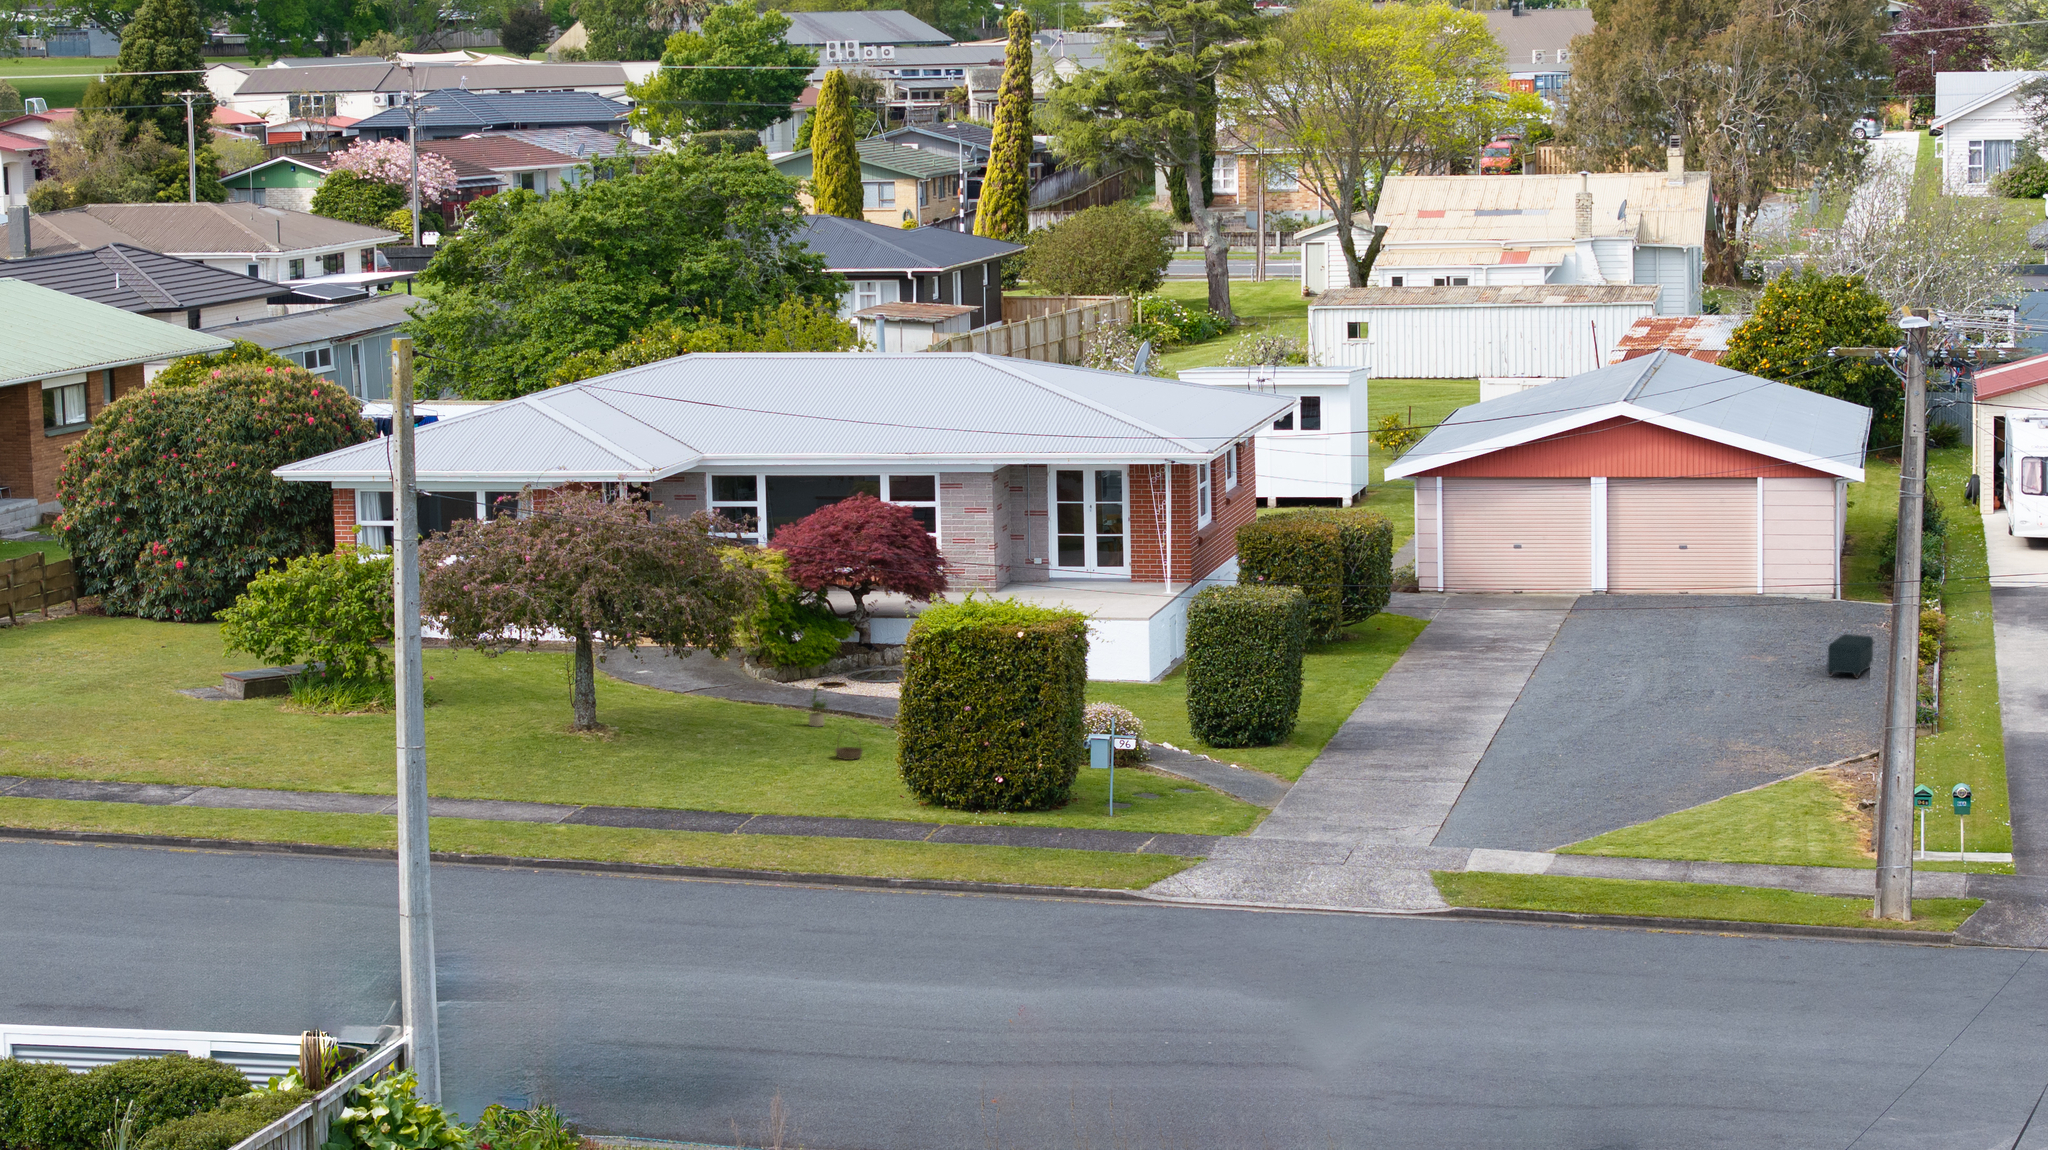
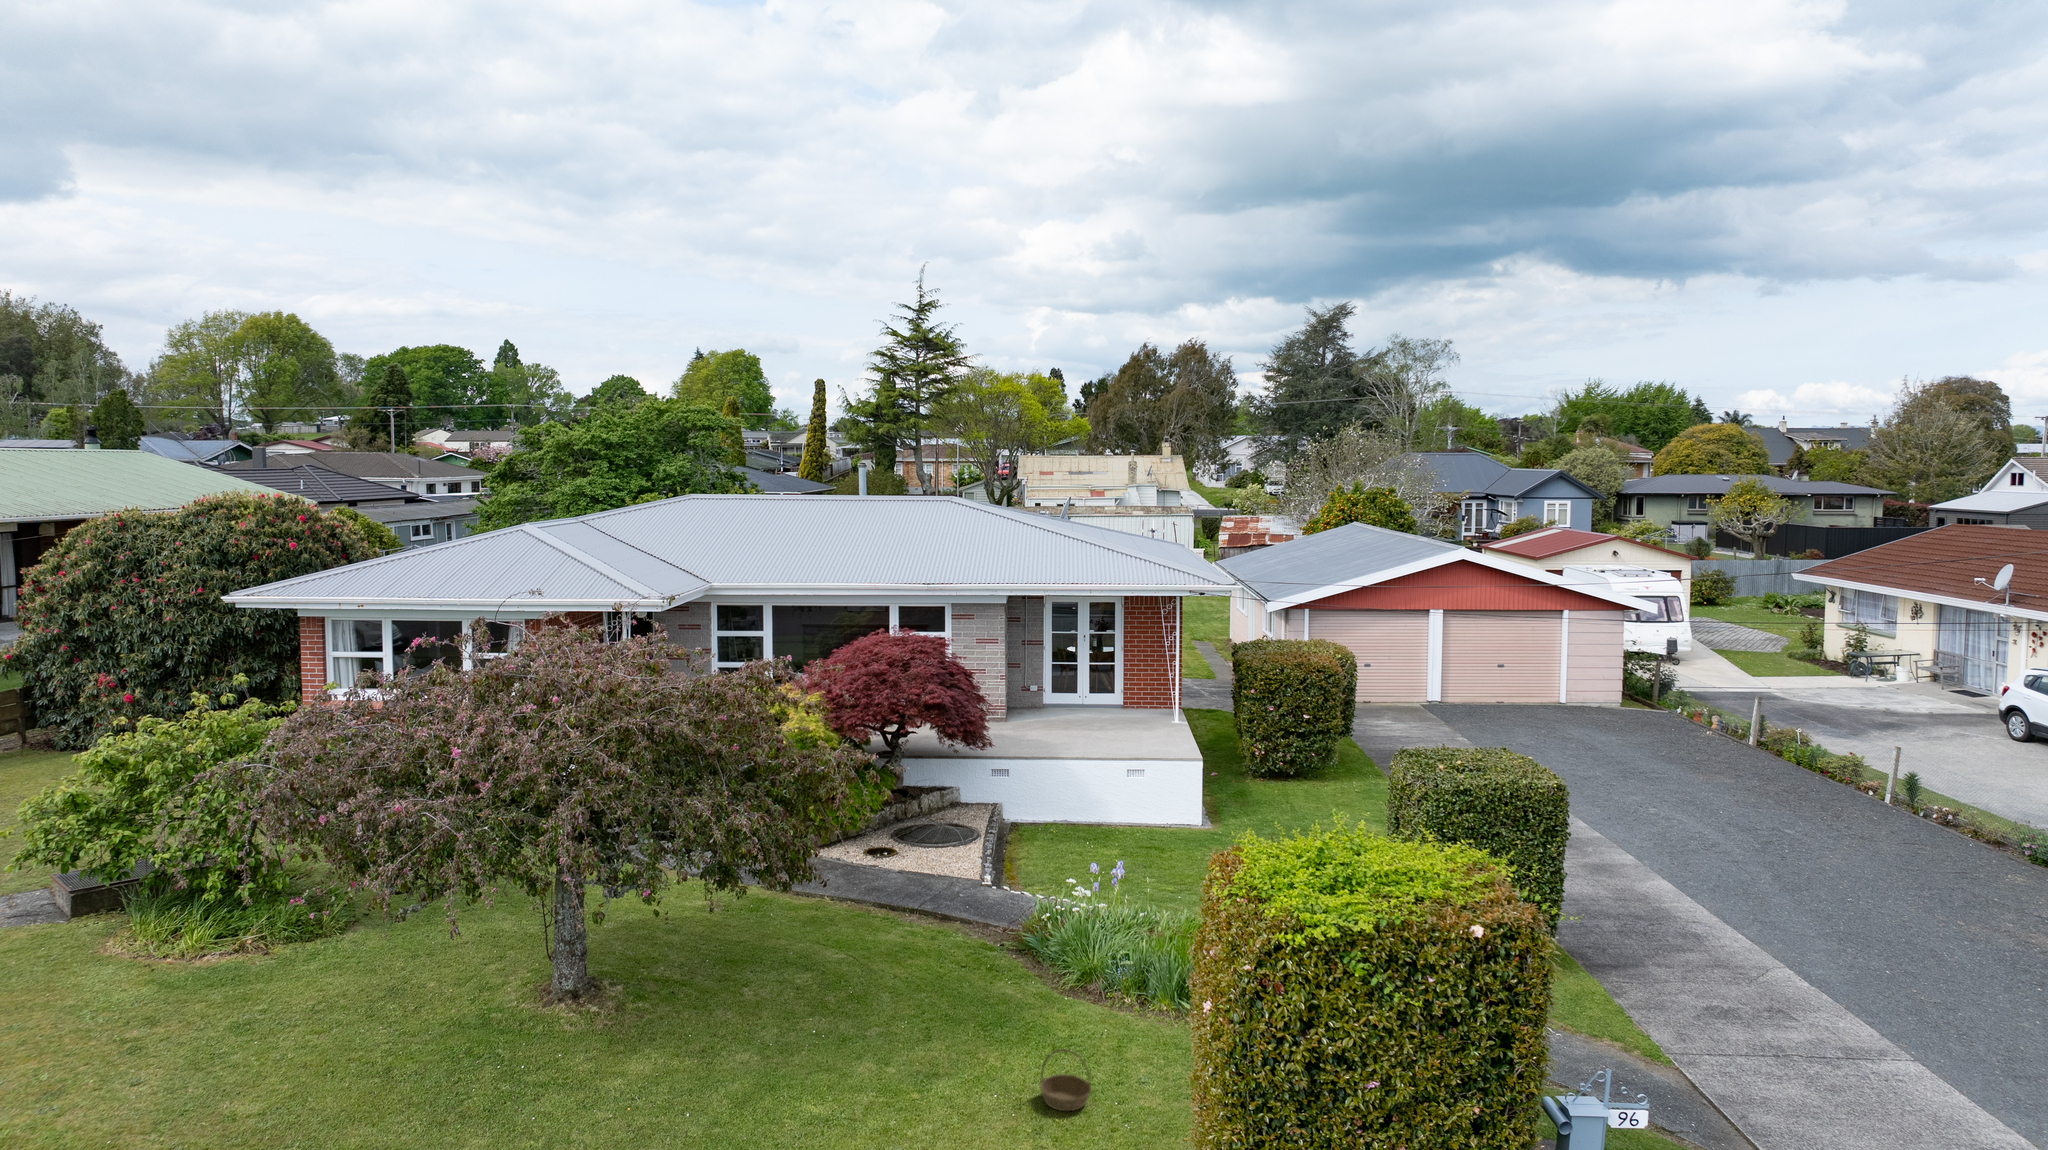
bench: present [1827,634,1874,679] -> none [1838,762,1905,811]
potted plant: present [809,687,827,727] -> none [924,914,956,976]

